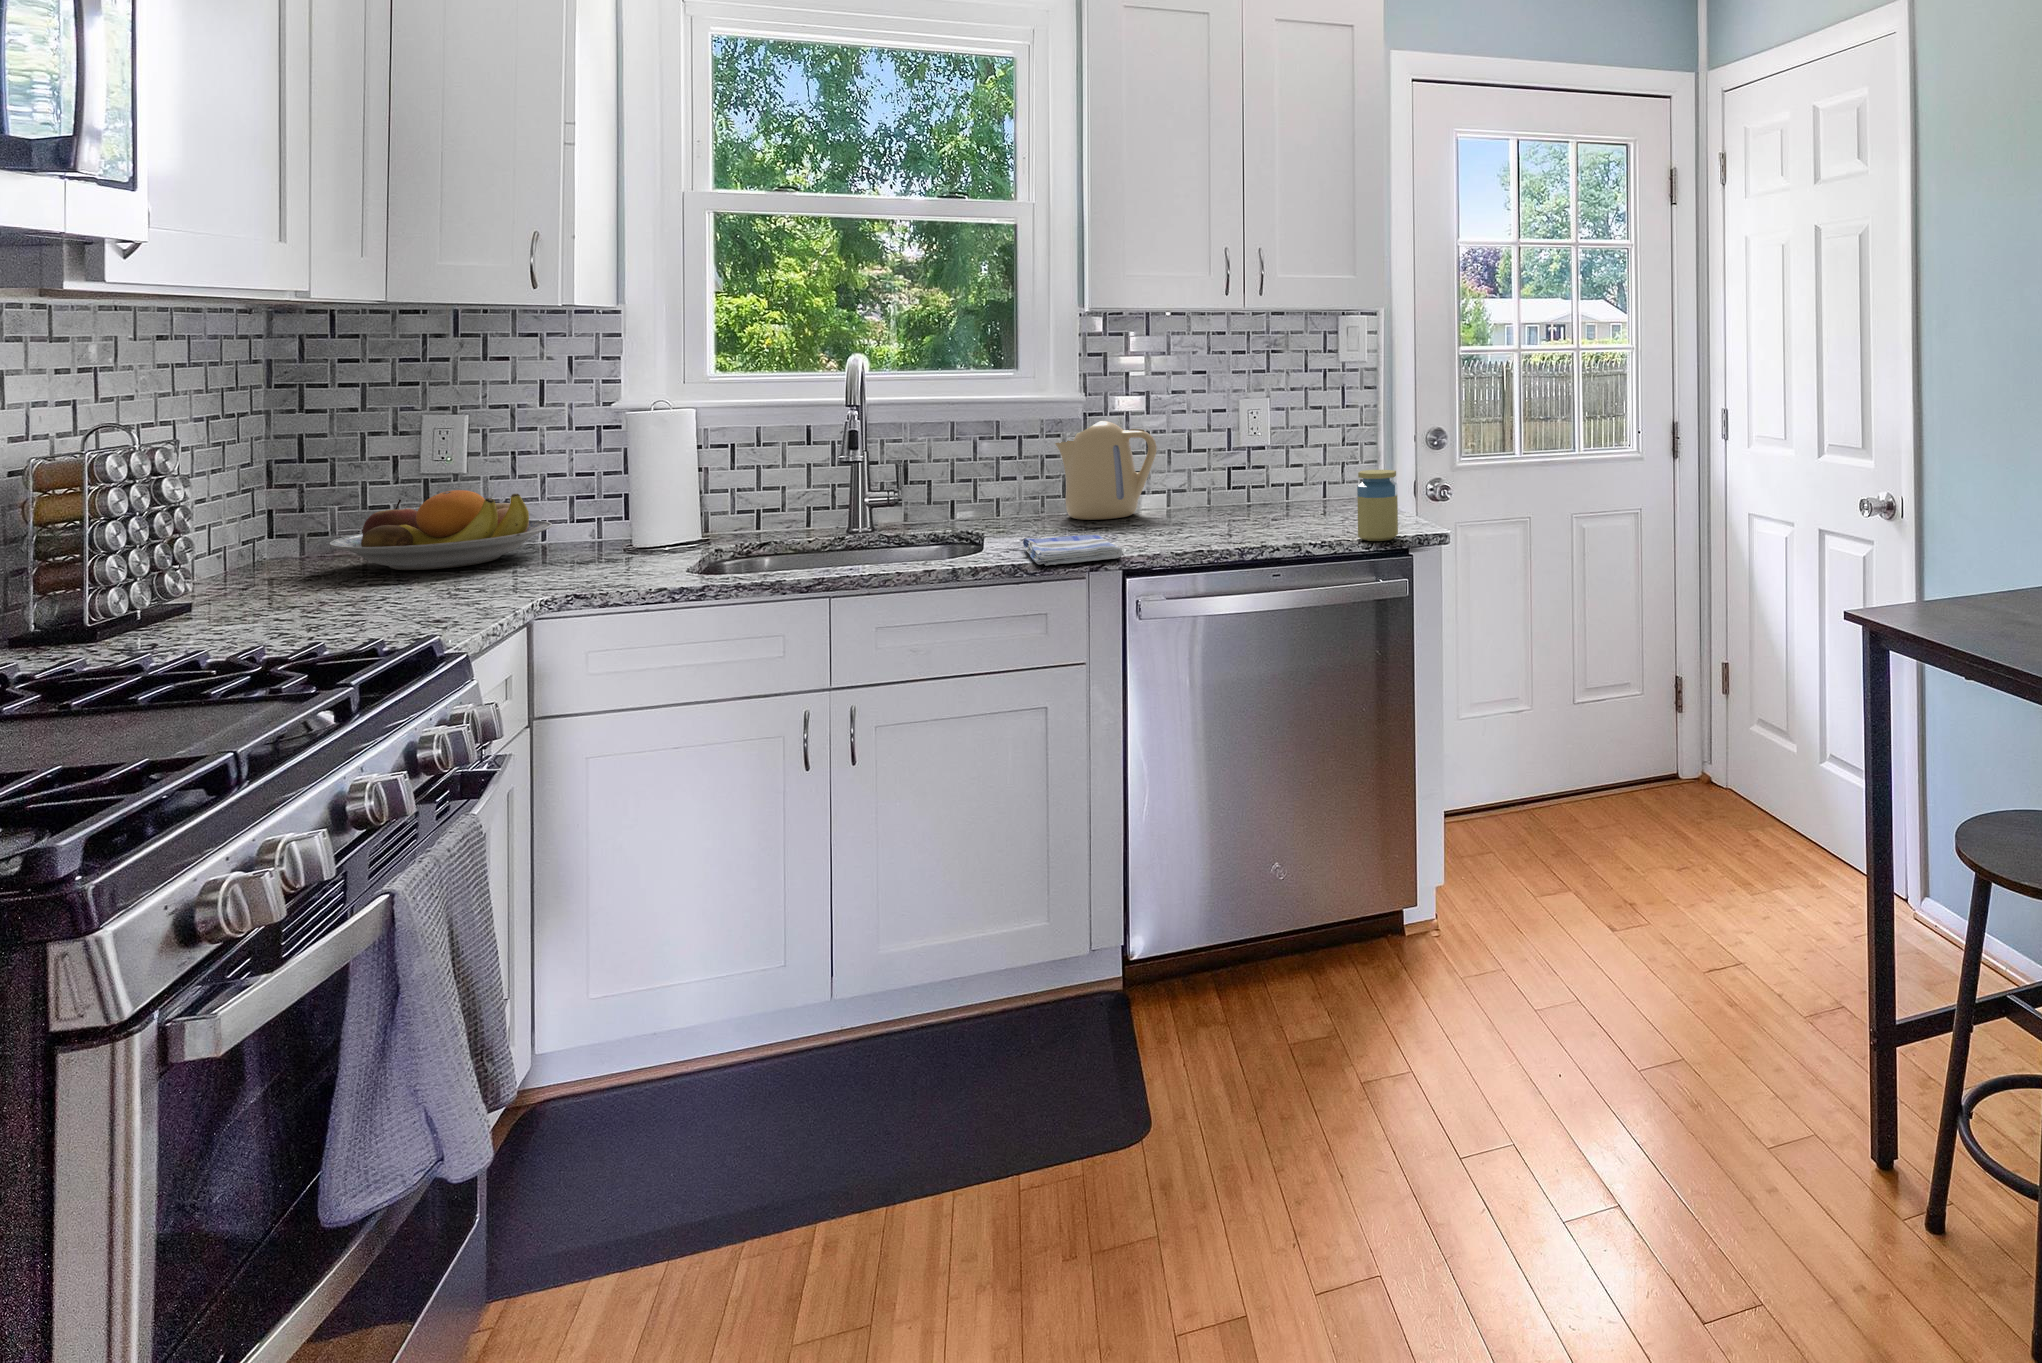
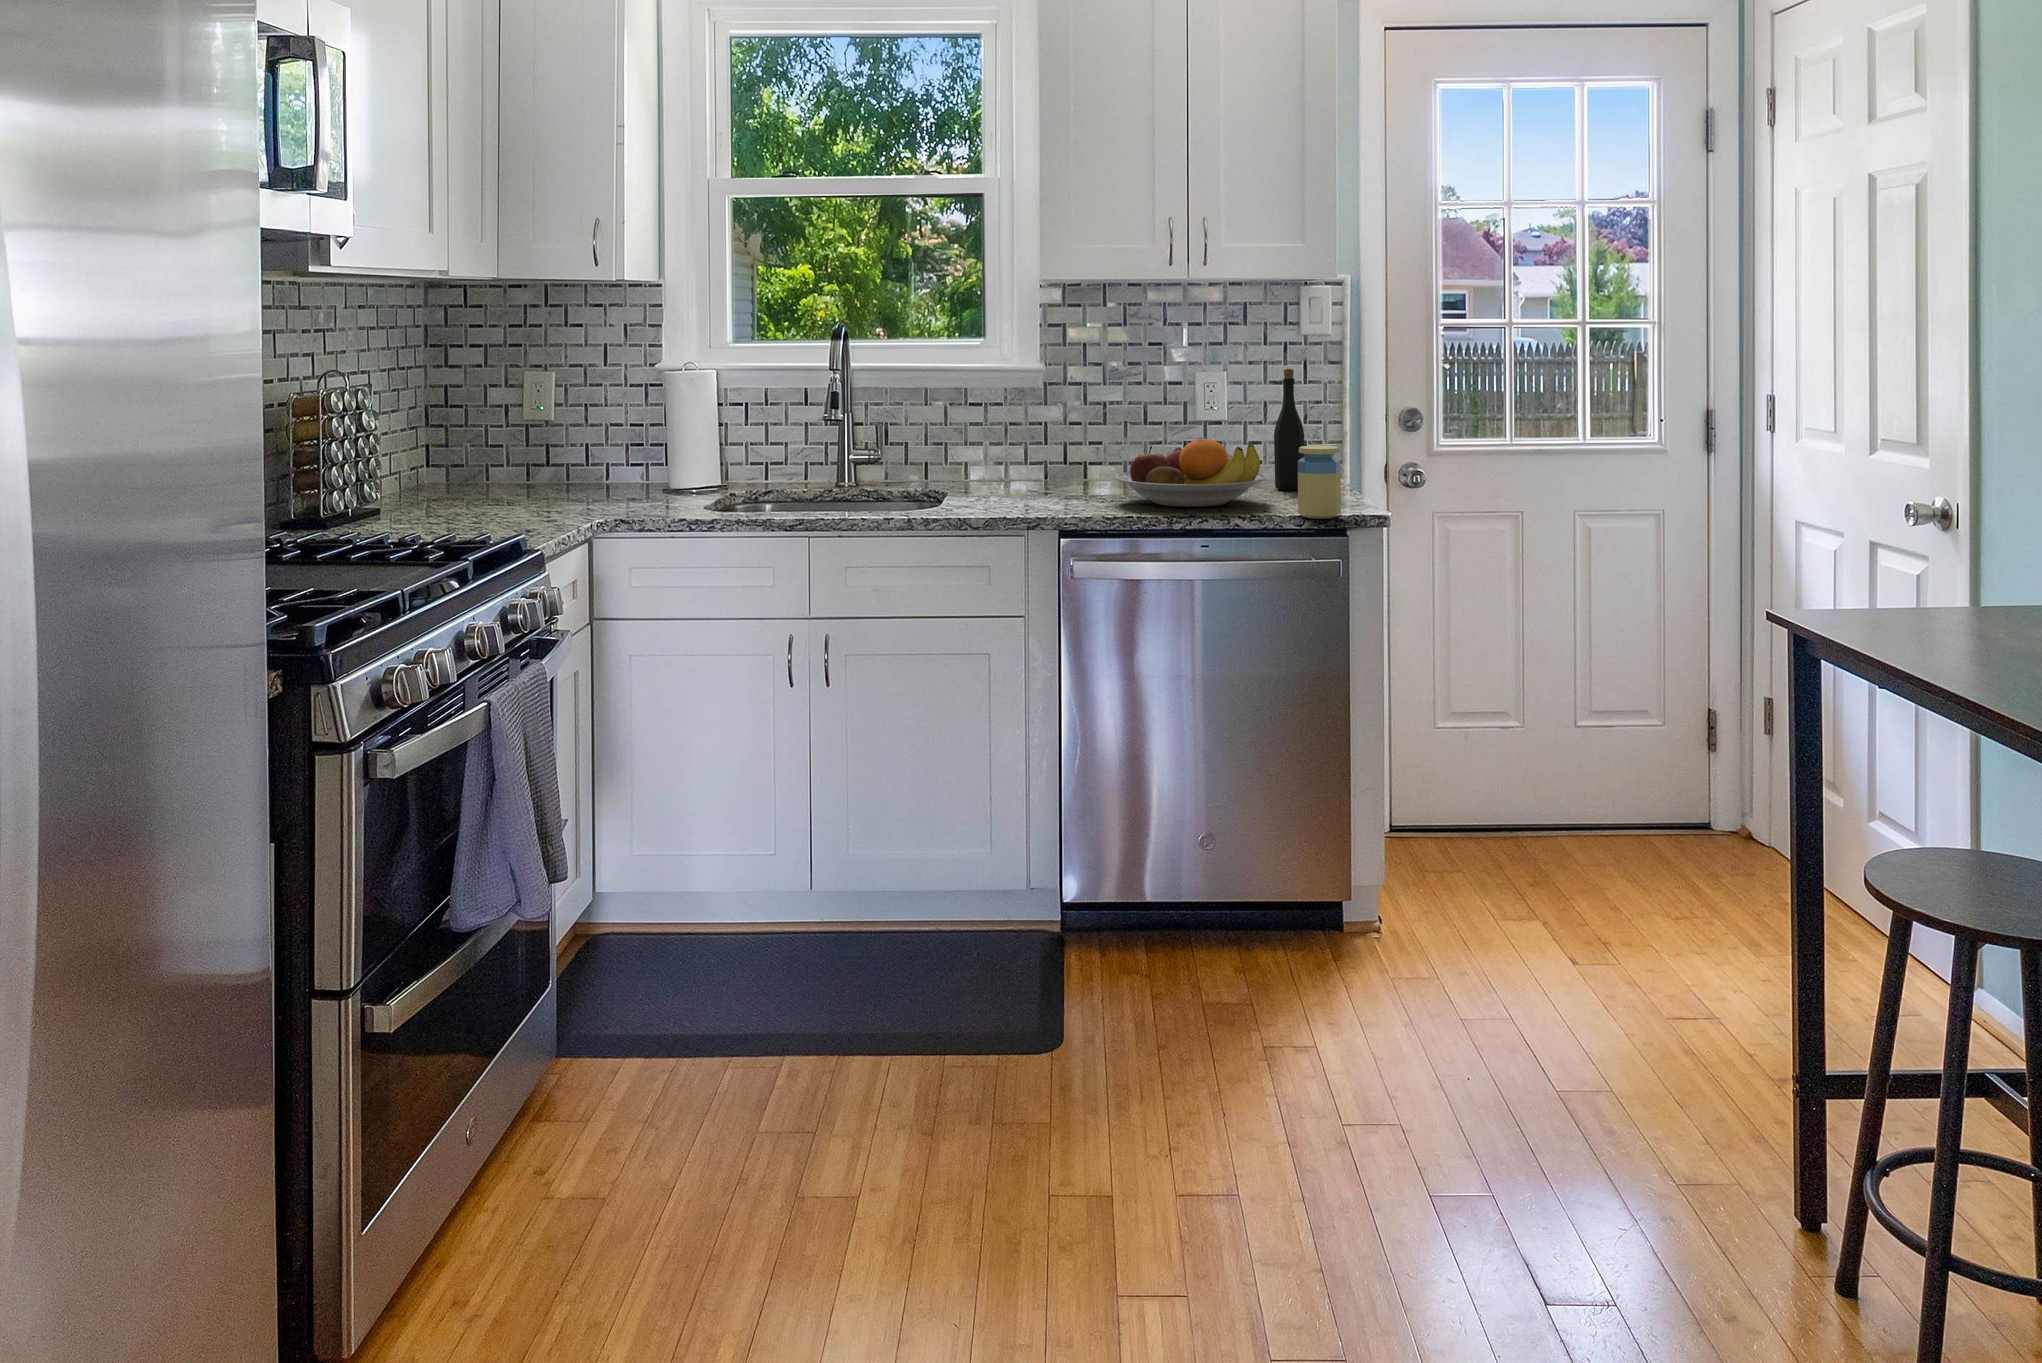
bottle: none [1313,394,1341,510] -> present [1274,369,1304,490]
kettle: present [1055,421,1157,520] -> none [1023,391,1118,487]
fruit bowl: present [330,490,552,570] -> present [1115,439,1266,507]
dish towel: present [1023,535,1123,565] -> none [980,497,1062,521]

